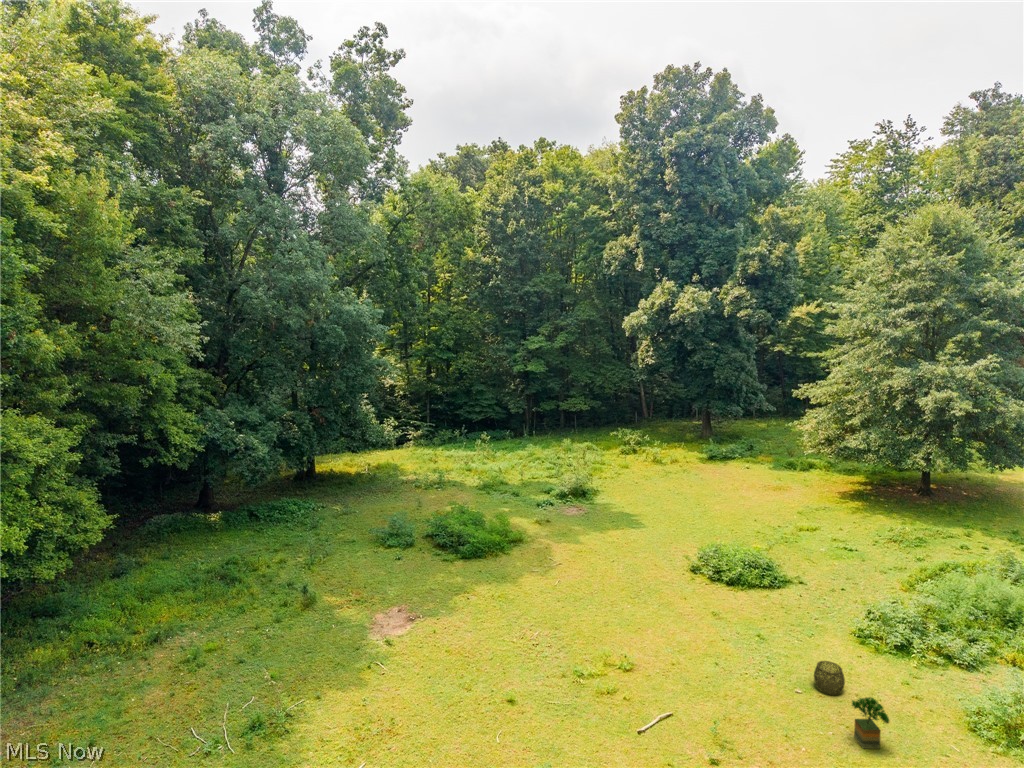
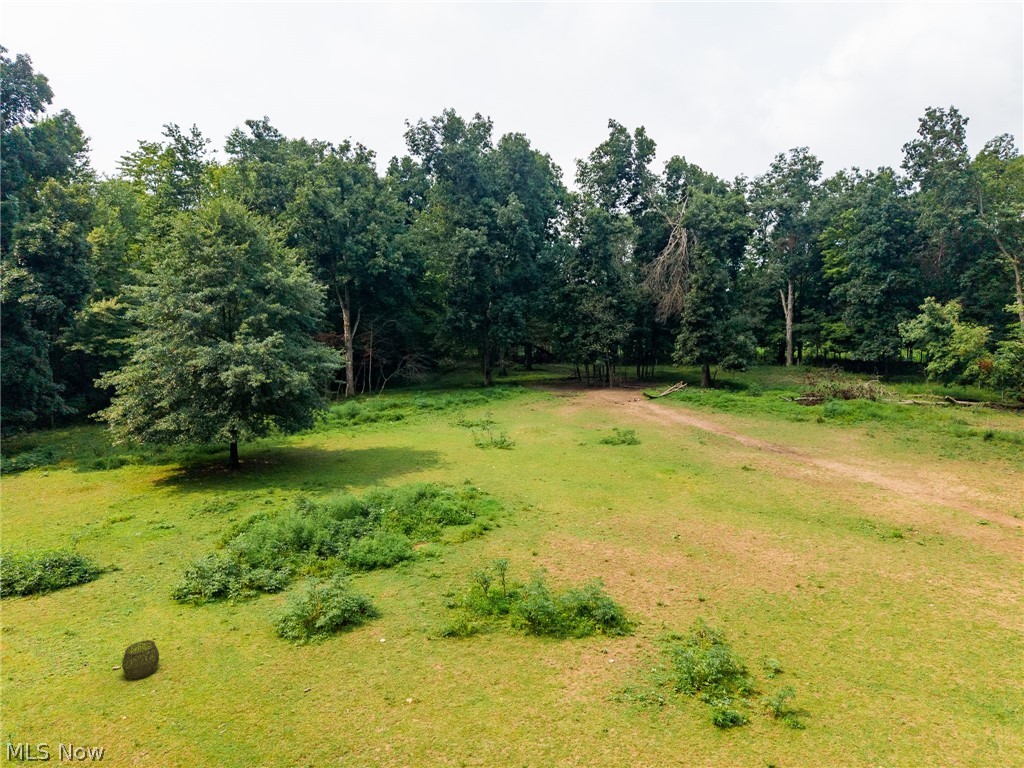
potted tree: present [852,697,889,749] -> none [164,653,206,712]

